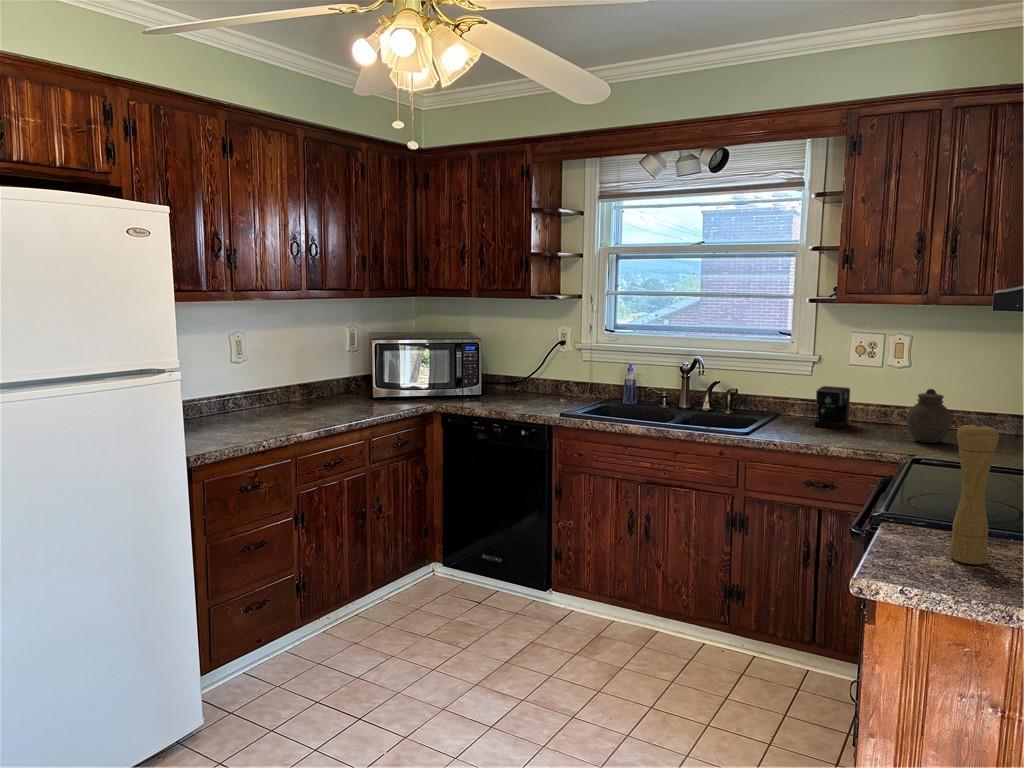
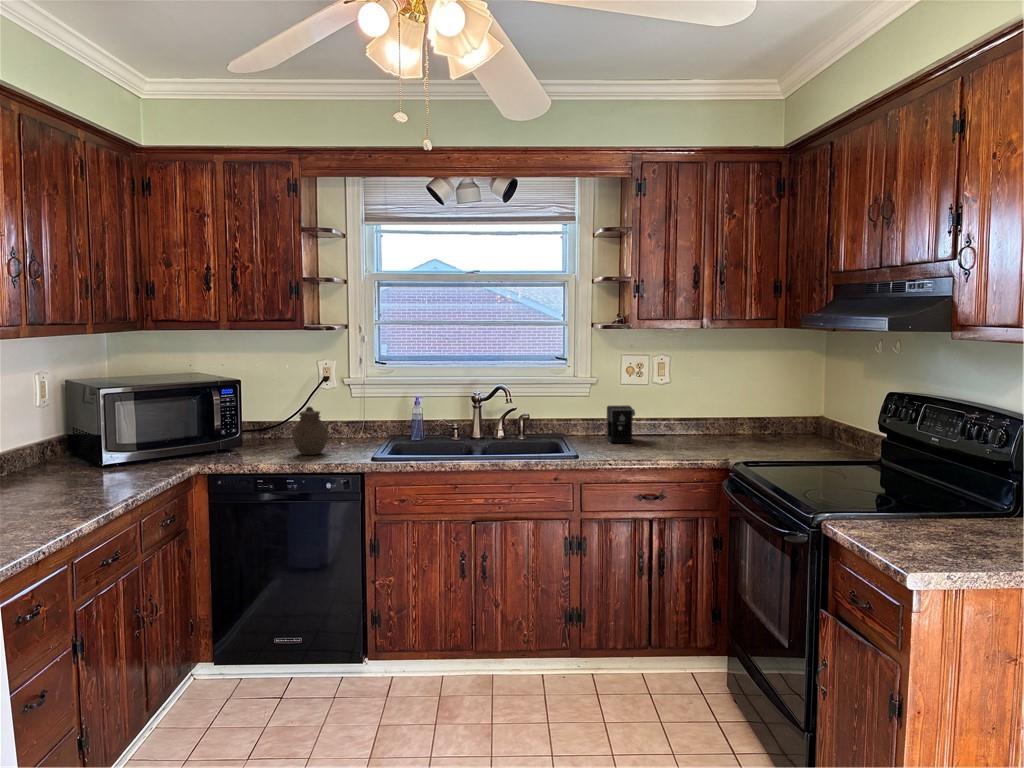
jar: present [907,389,952,443] -> present [292,407,328,455]
pepper mill: present [949,423,999,565] -> none [893,422,929,537]

